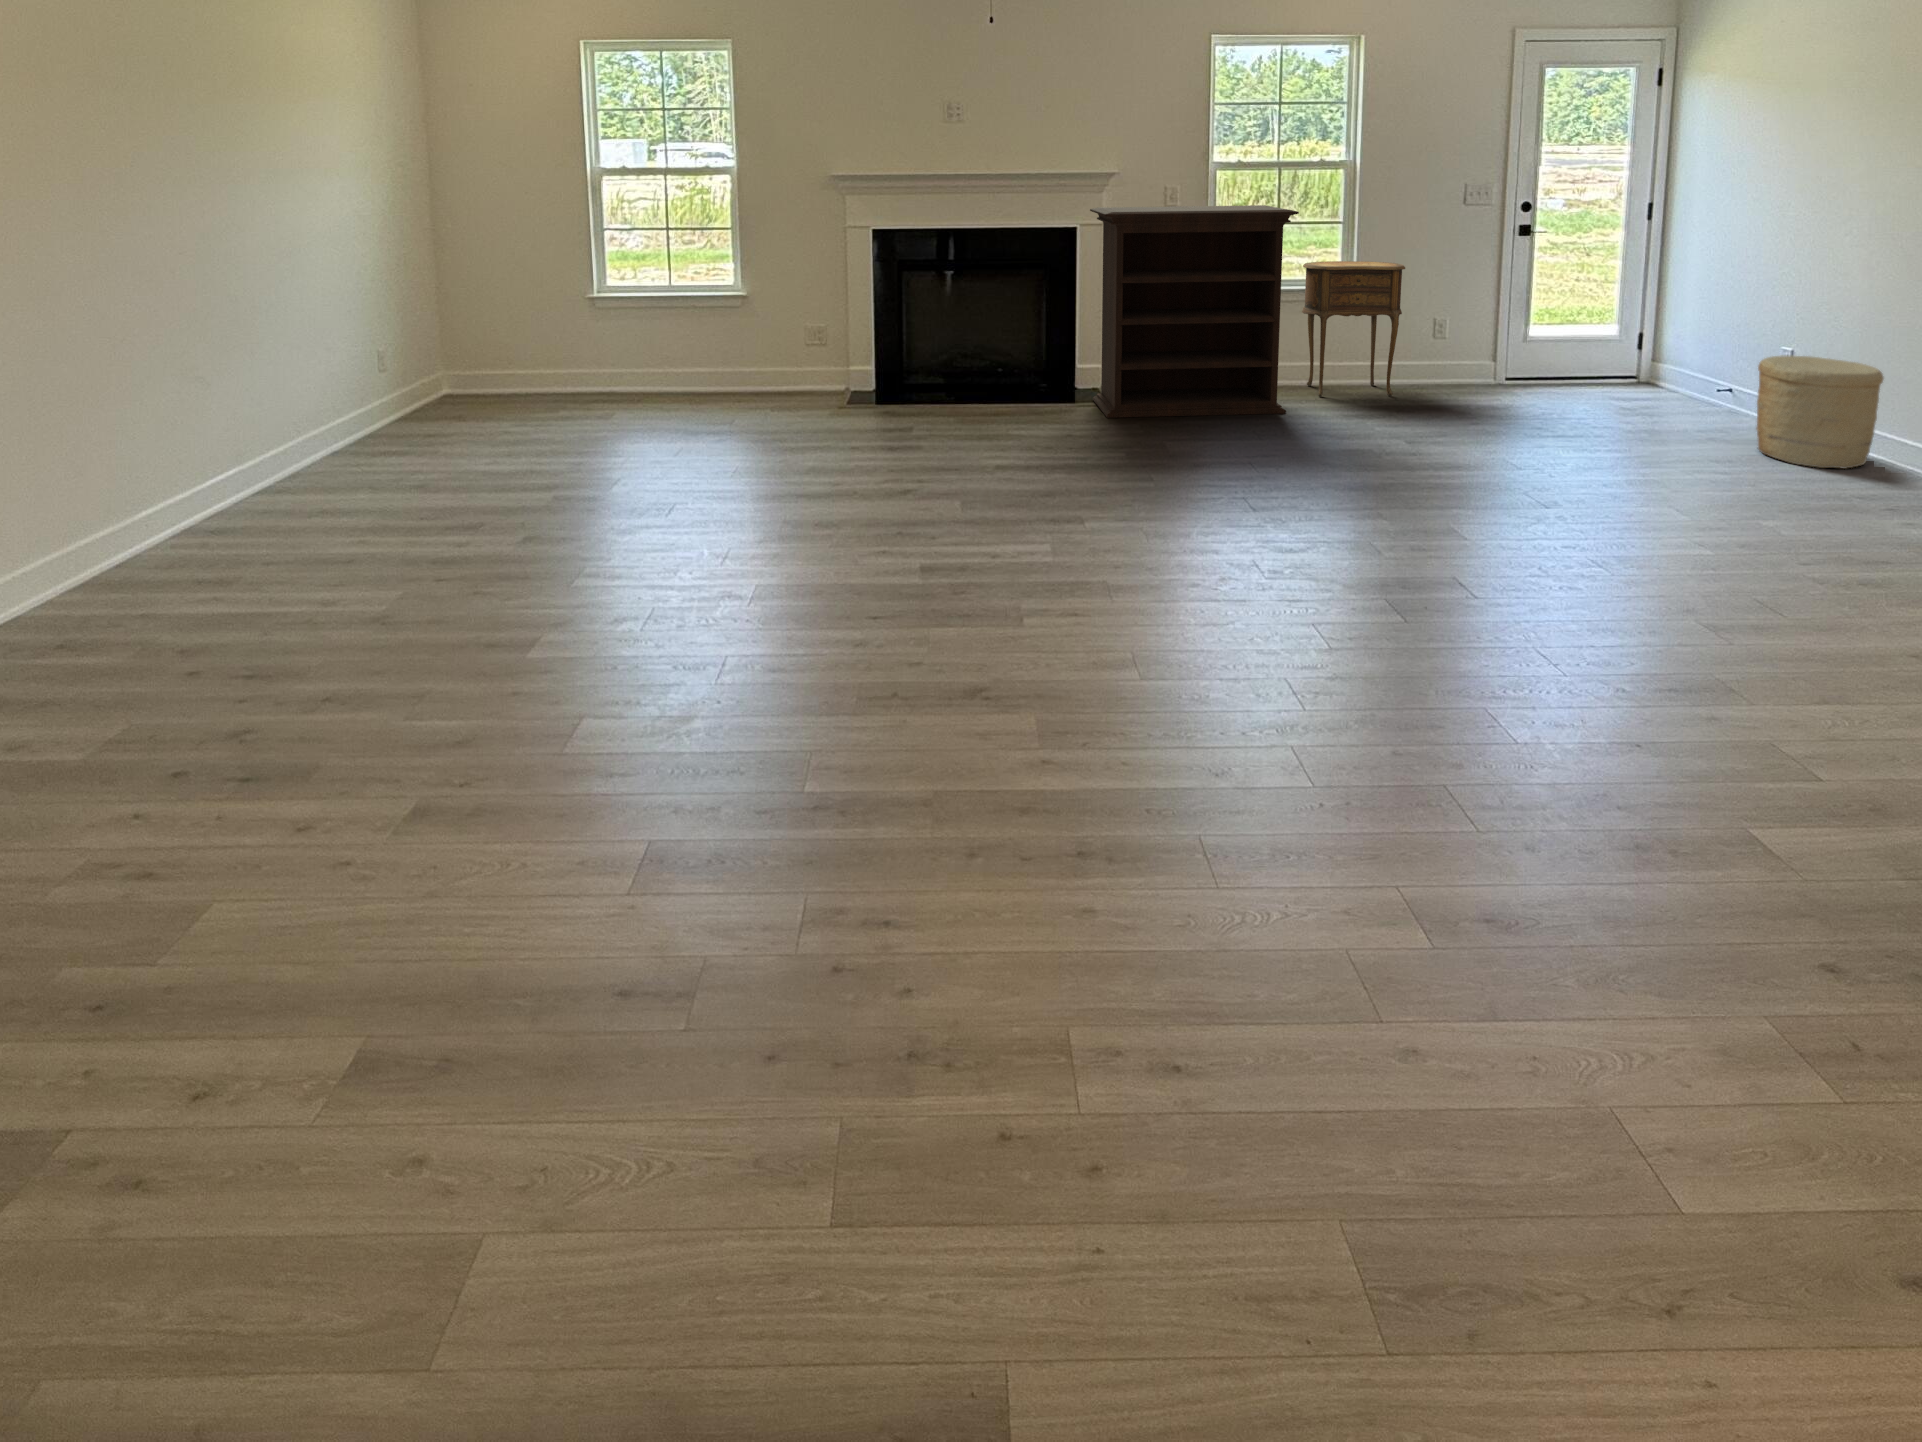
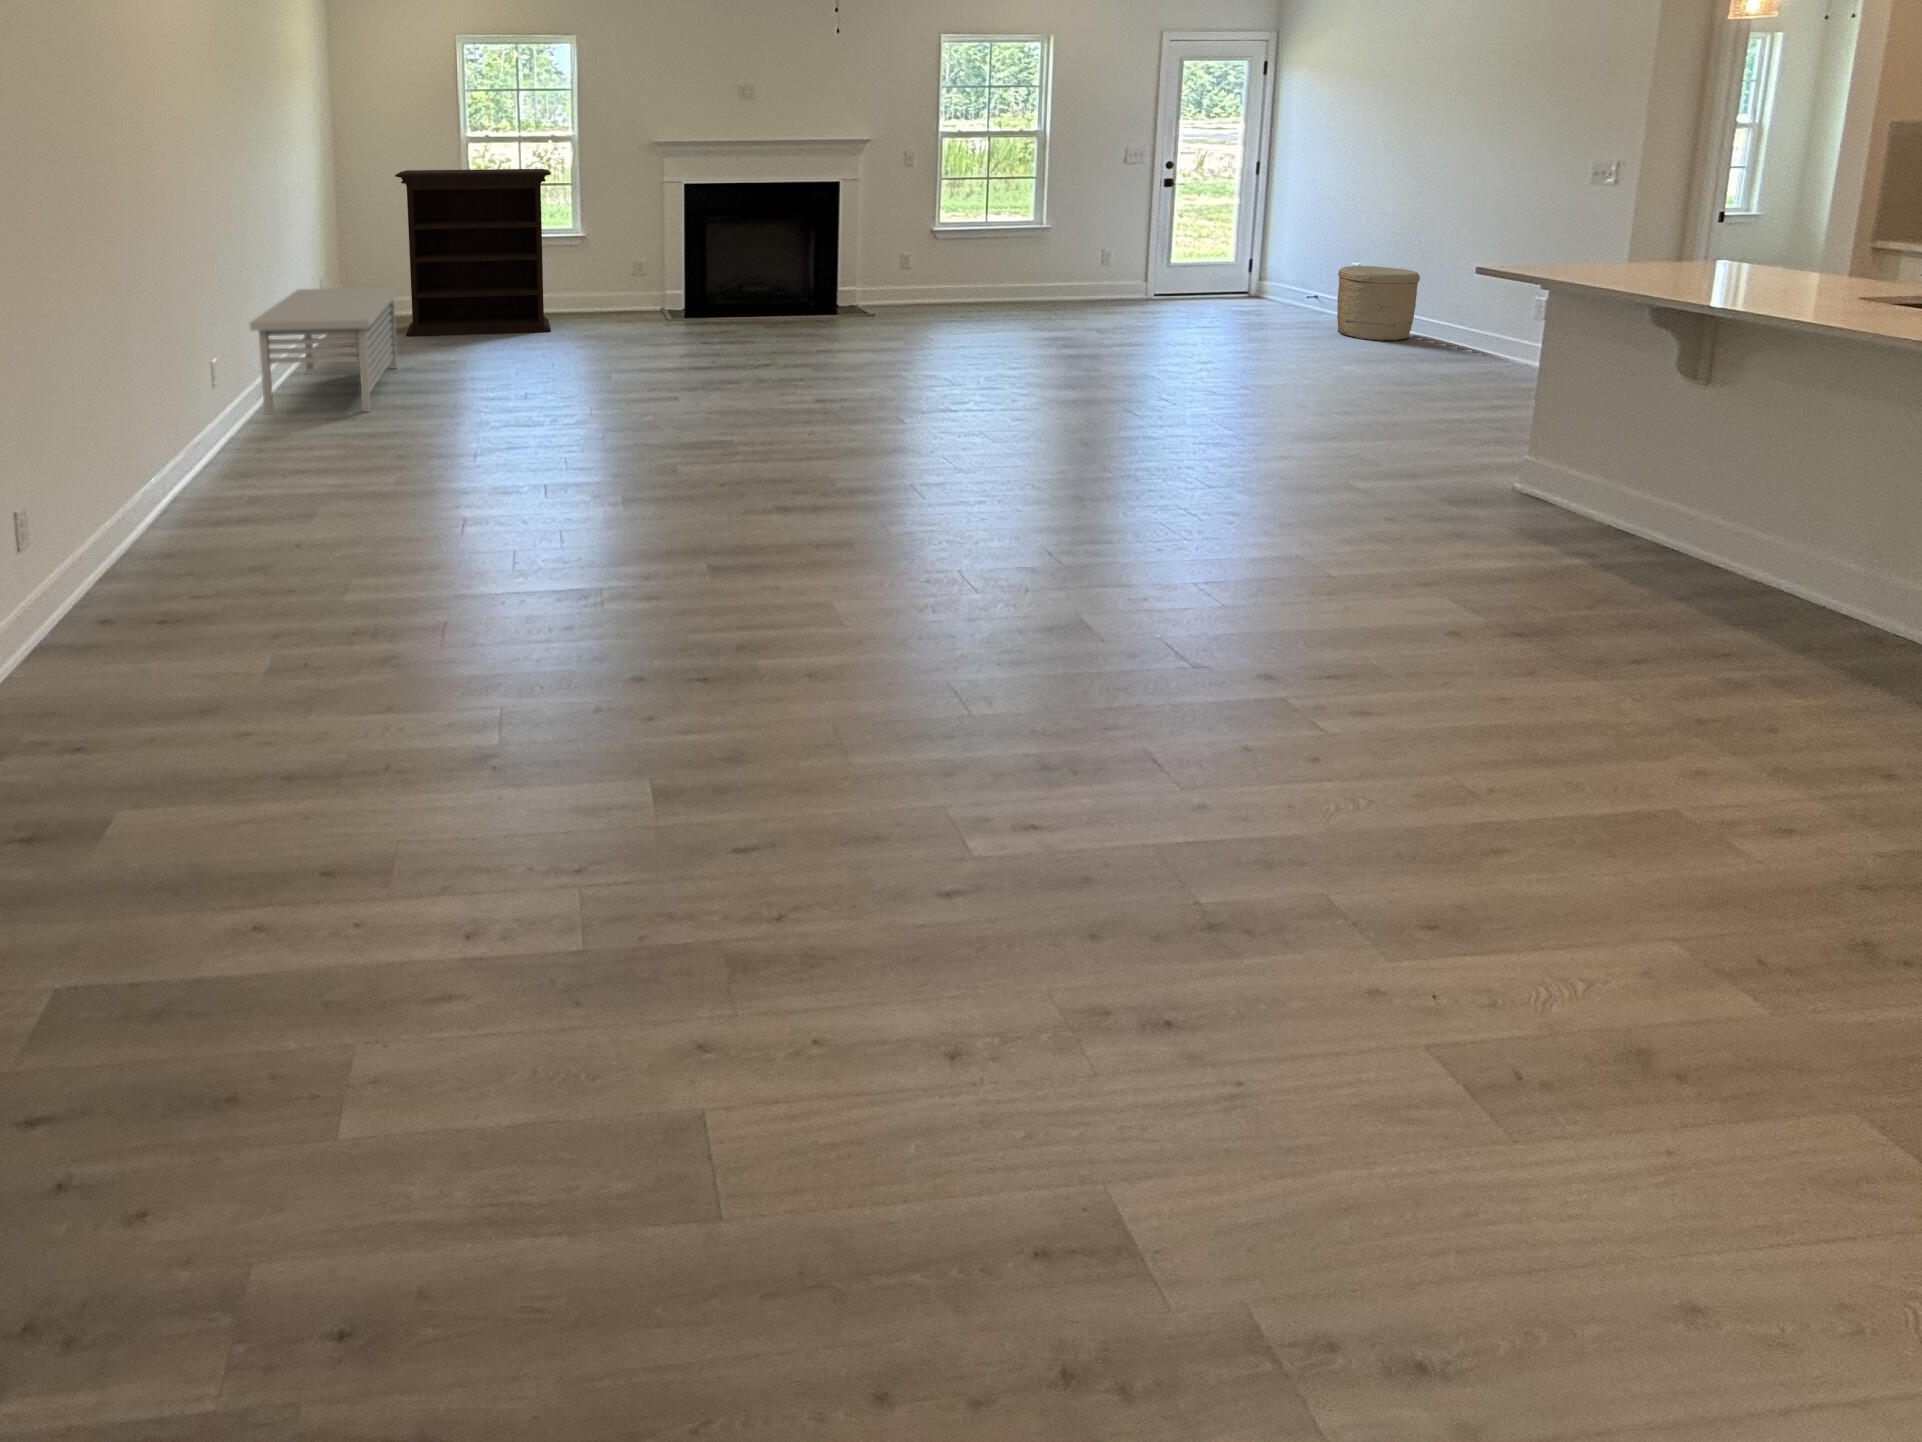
bookshelf: present [1090,205,1299,418] -> present [395,169,551,336]
side table: present [1302,261,1405,397] -> none [1008,207,1086,309]
storage bench: none [104,374,422,568] -> present [250,287,398,414]

